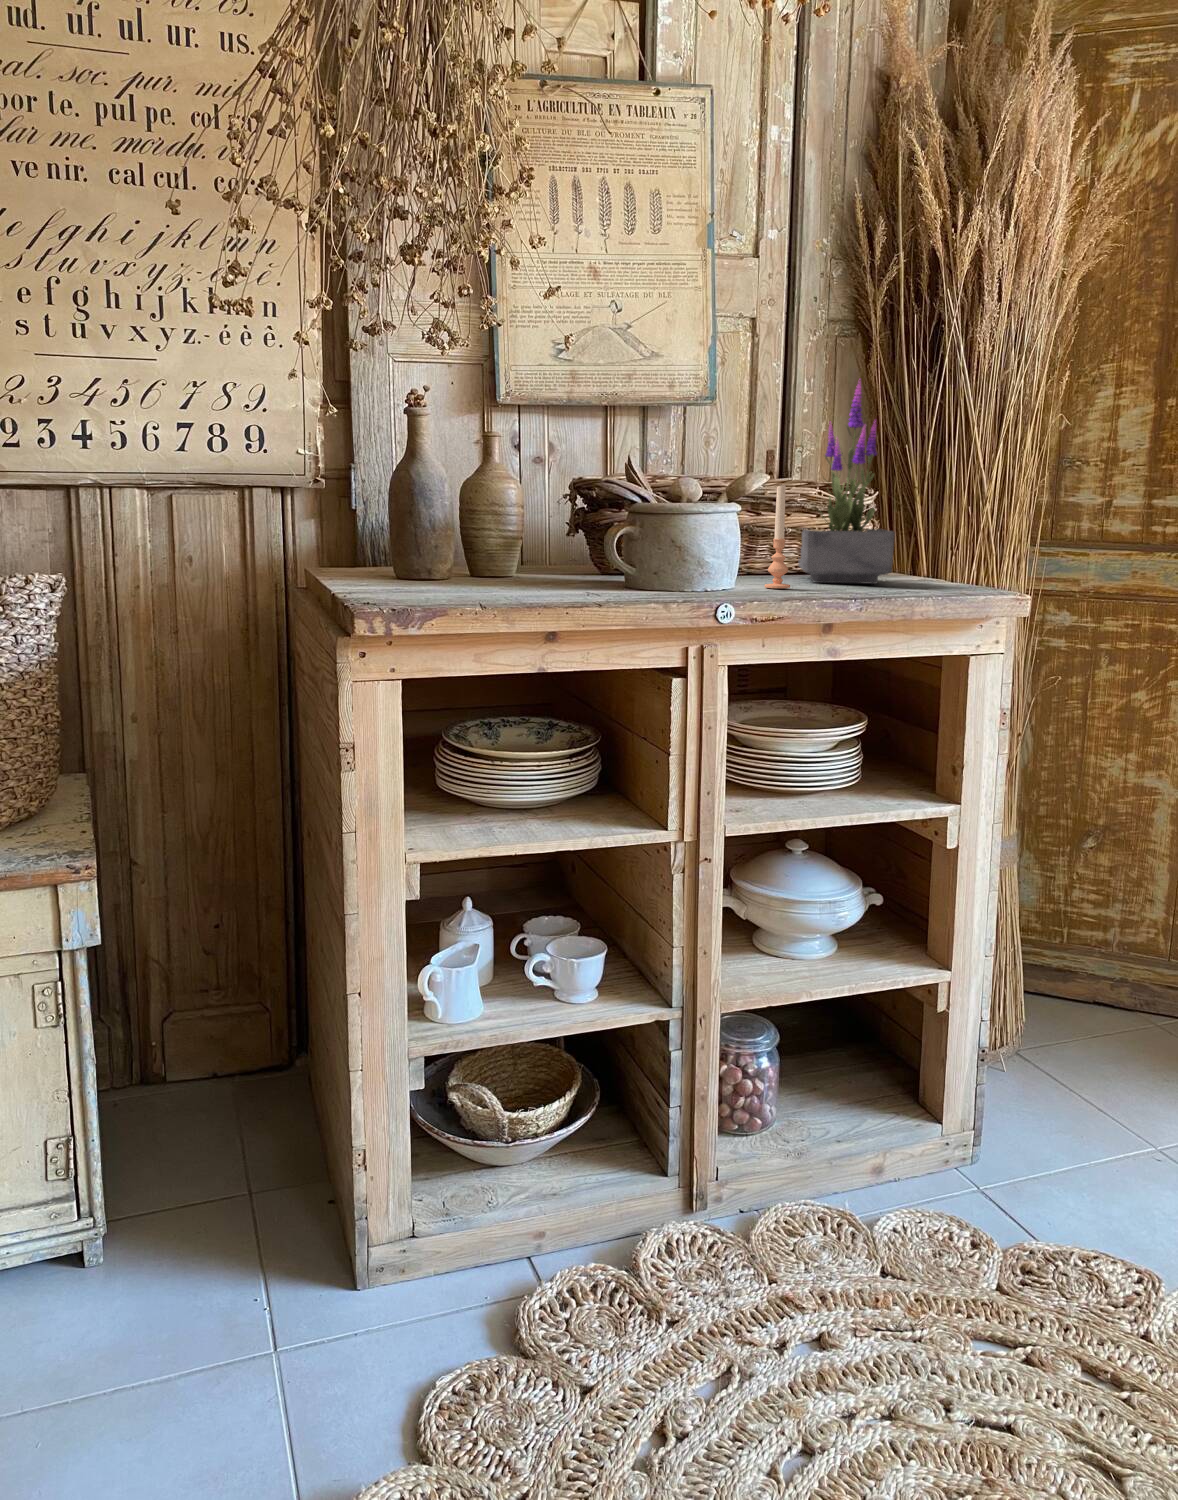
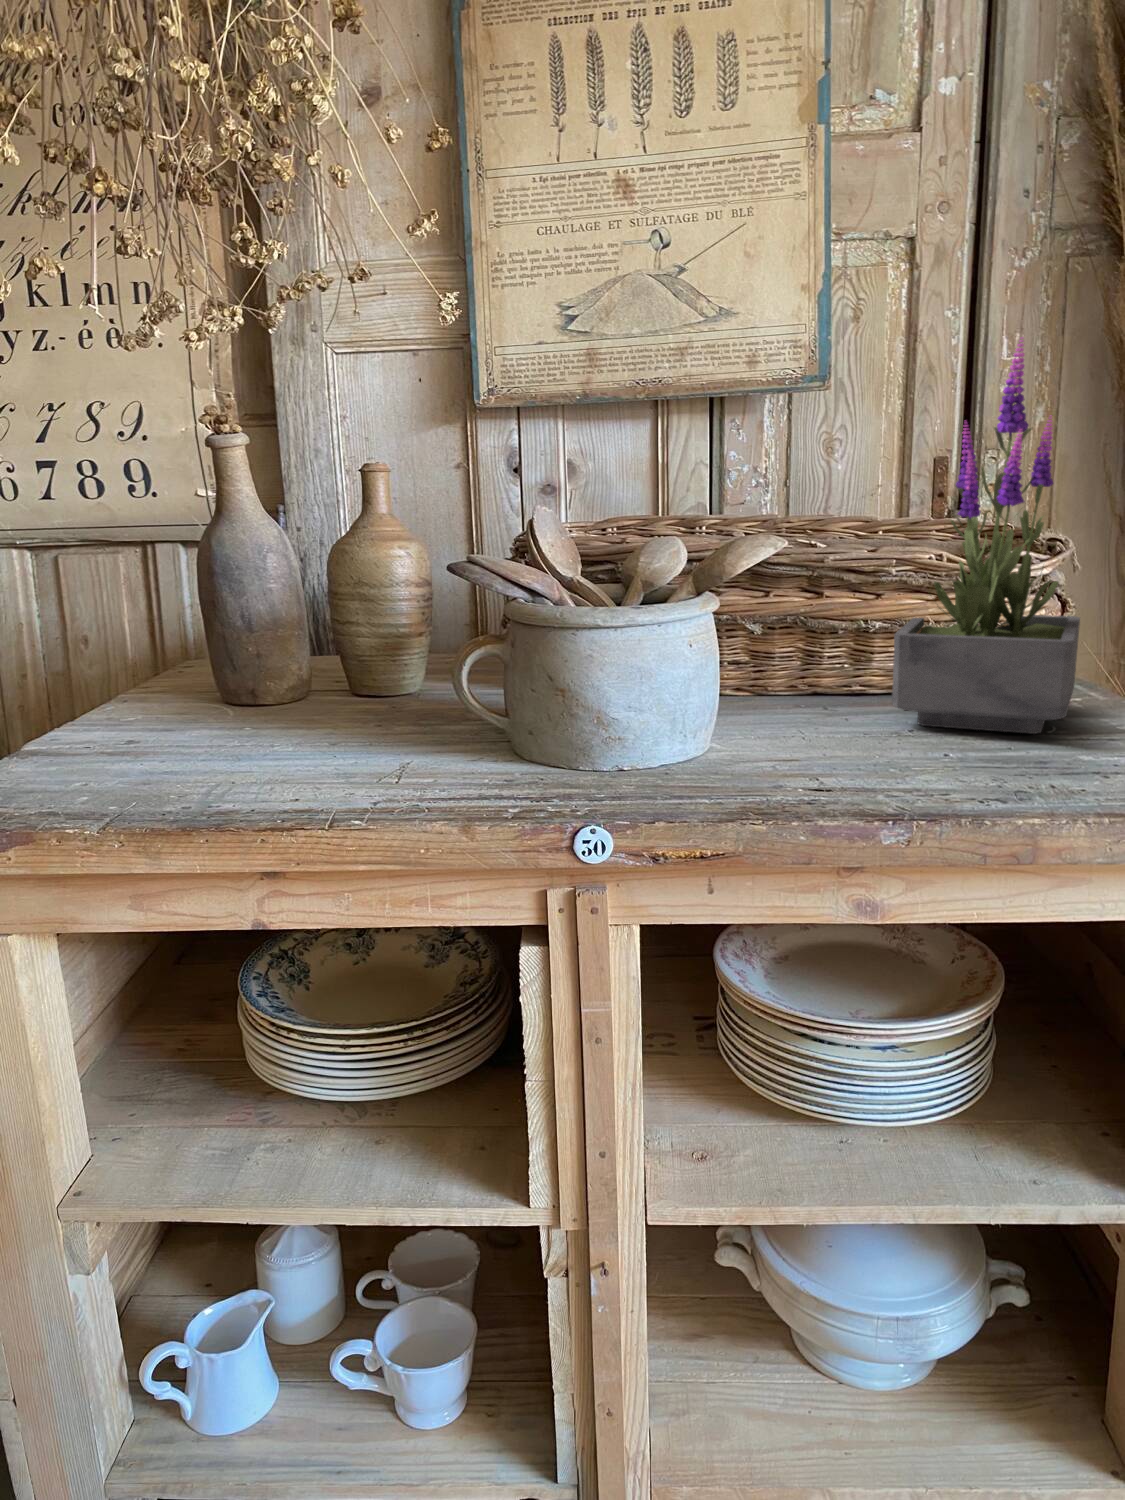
candle: present [765,485,790,588] -> none [771,566,821,767]

